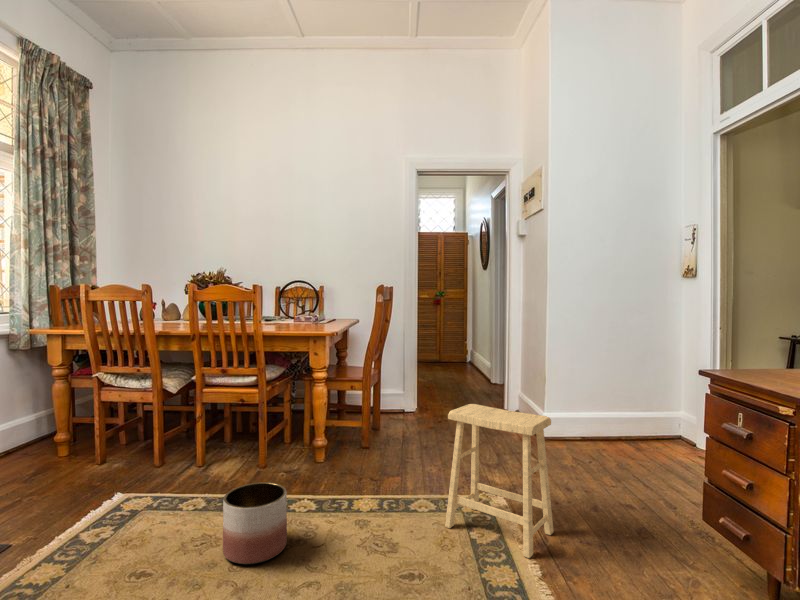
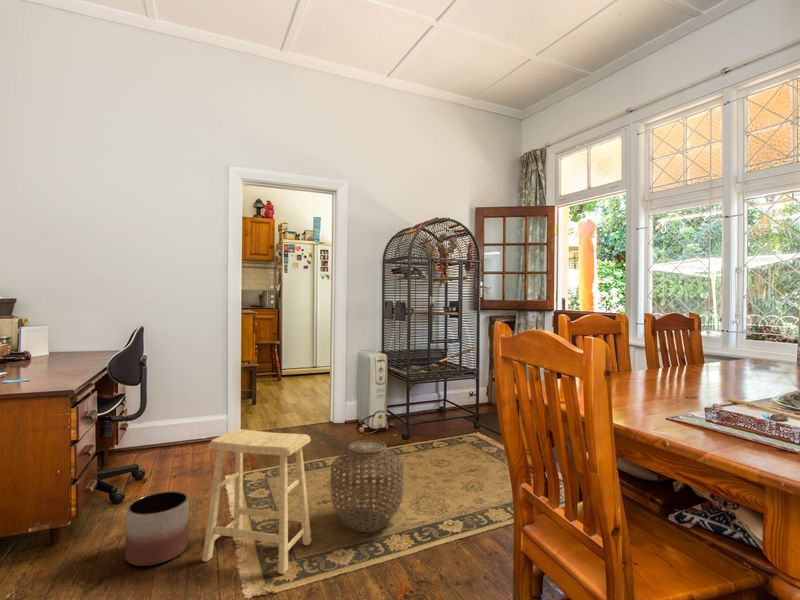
woven basket: none [332,437,419,547] -> present [331,440,403,532]
planter: present [223,482,287,564] -> present [125,491,189,566]

